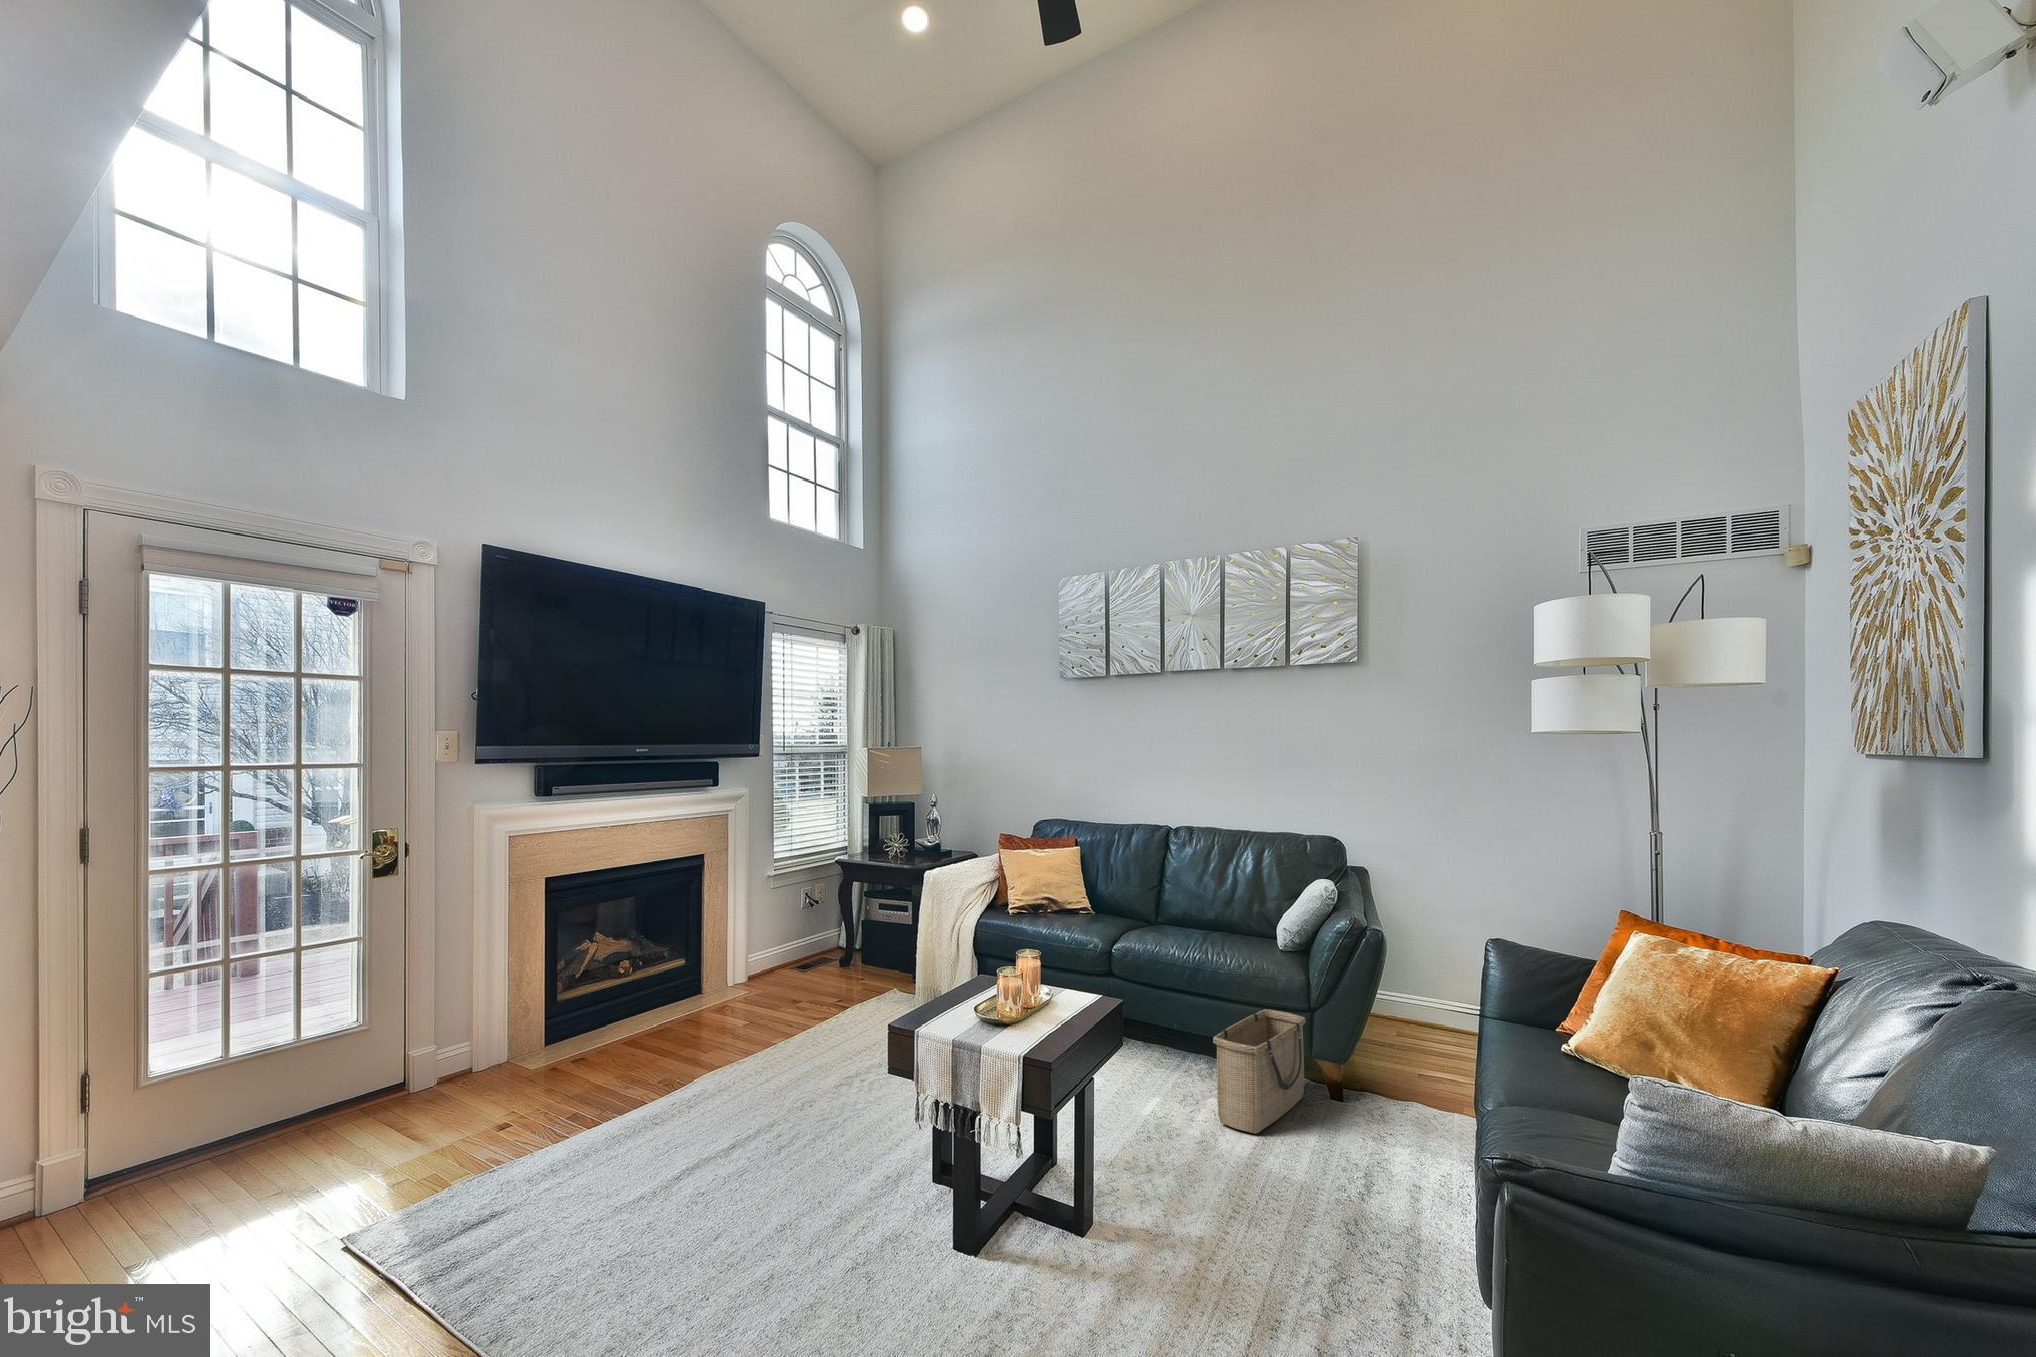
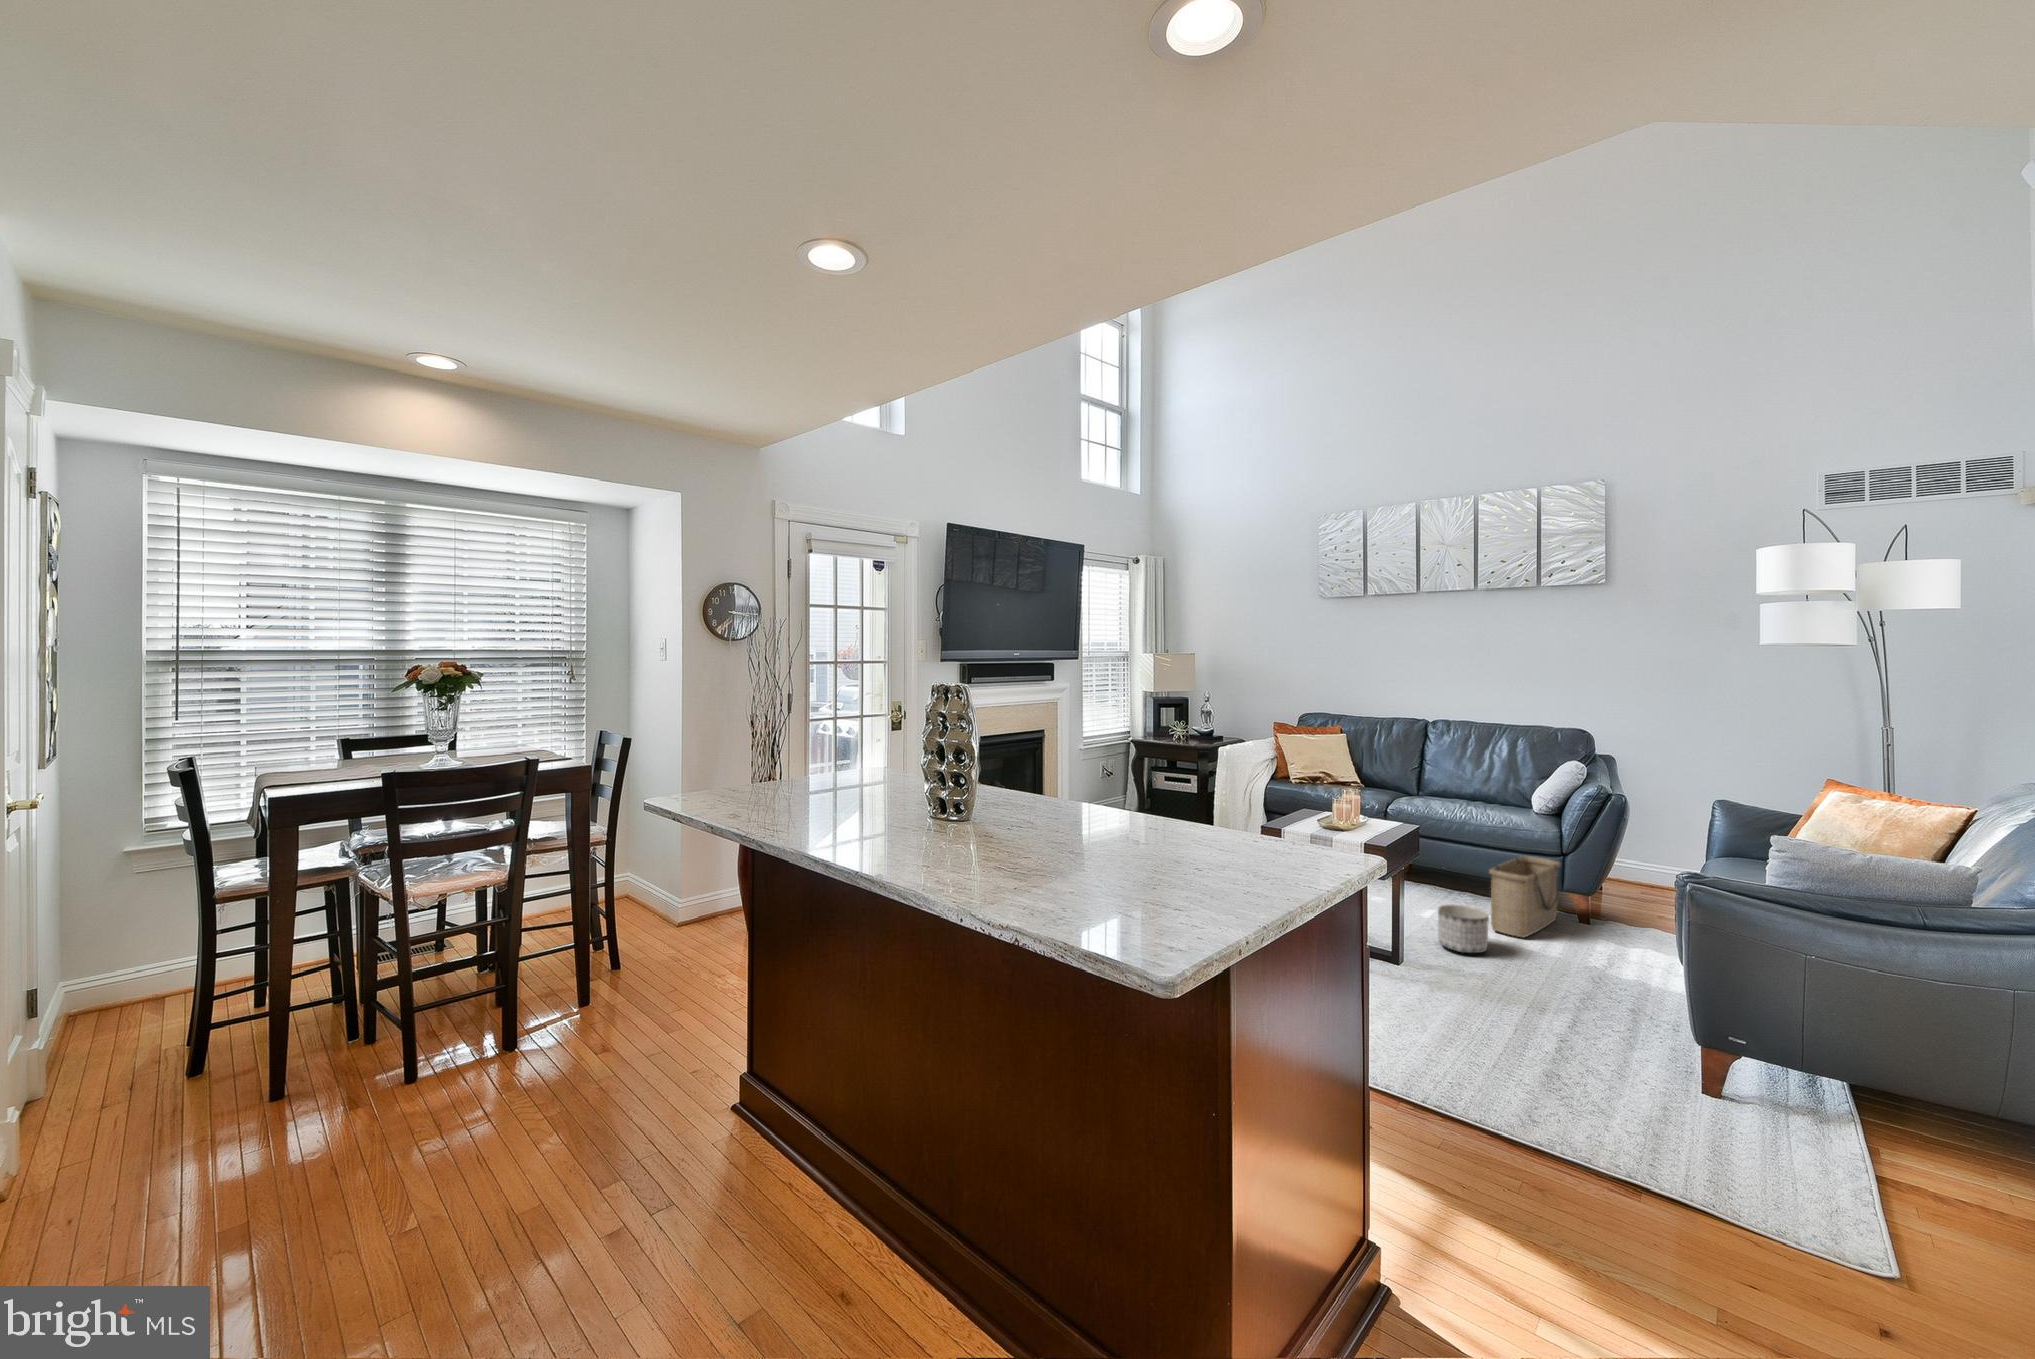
planter: none [1140,1094,1203,1171] -> present [1438,904,1489,953]

